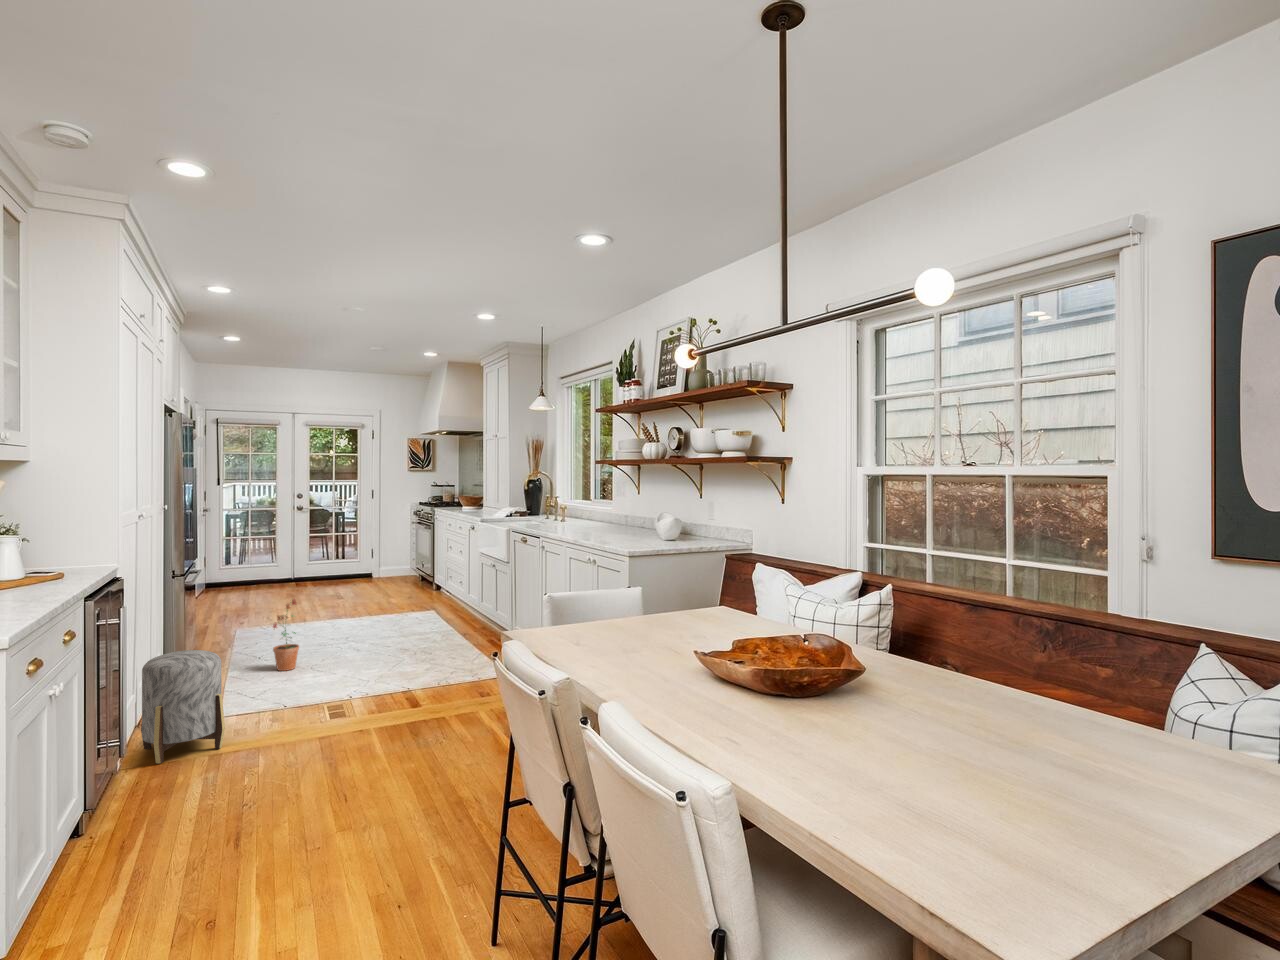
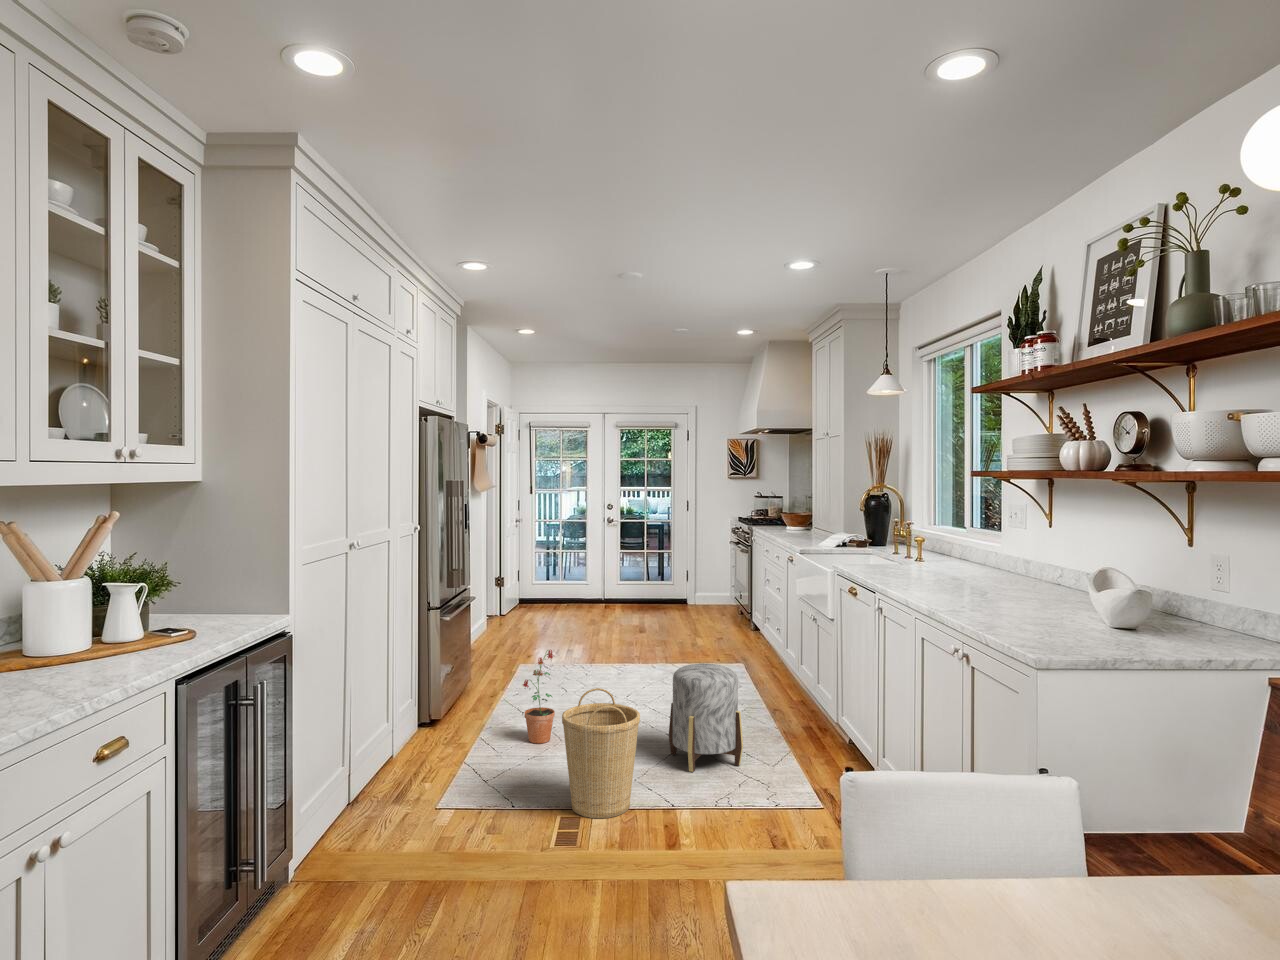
basket: none [325,614,385,701] -> present [562,688,640,818]
stool: present [141,650,225,764] -> present [669,663,743,772]

